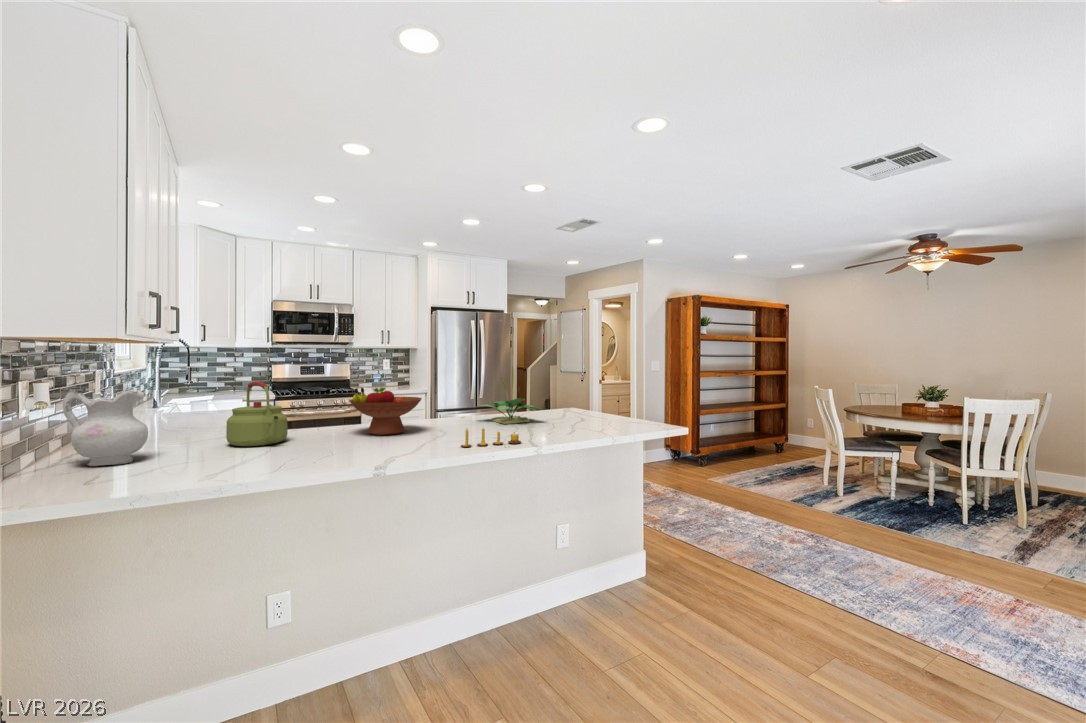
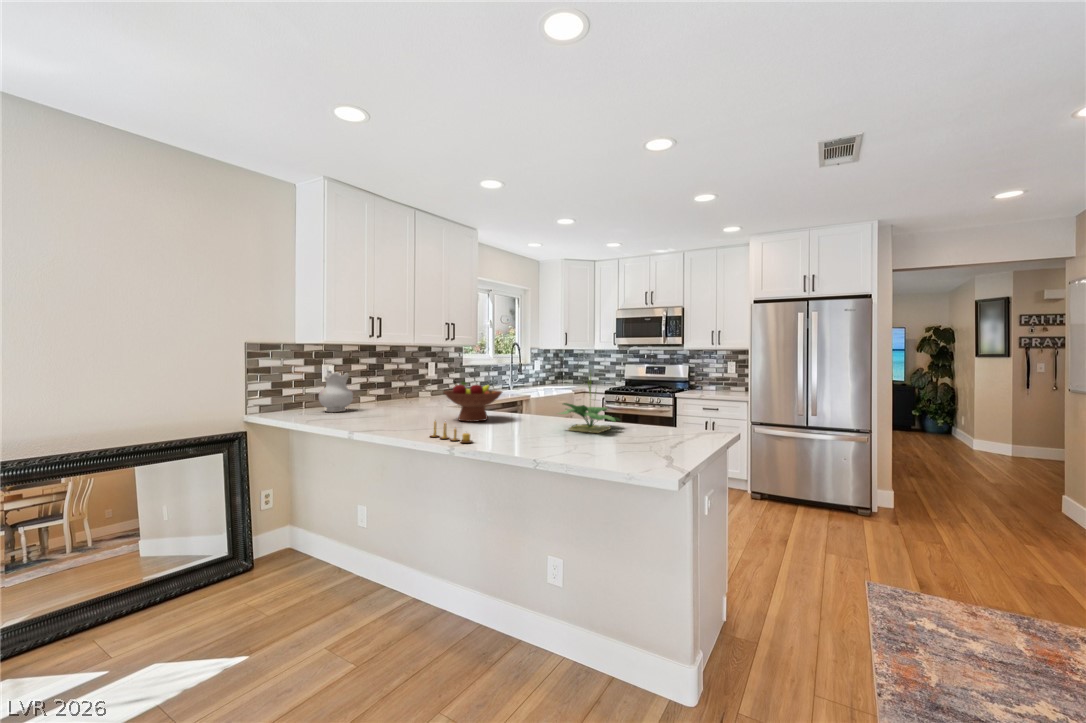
kettle: present [226,381,288,446] -> none [387,371,425,415]

